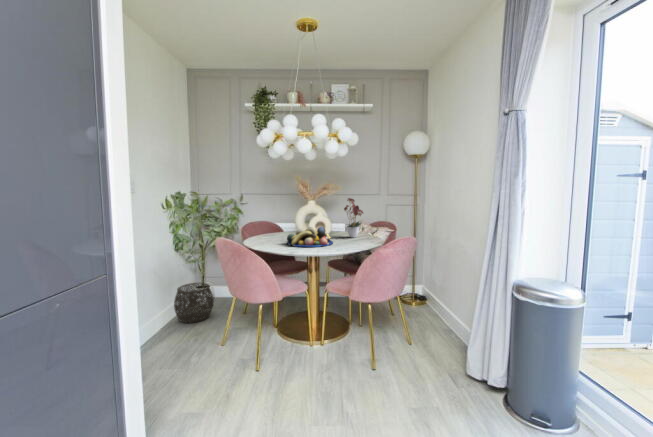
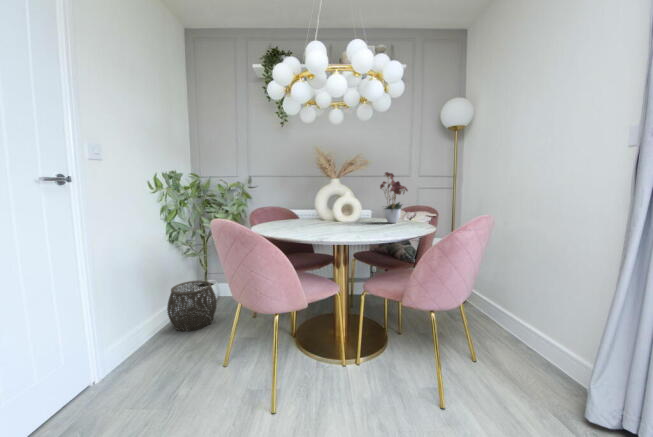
fruit bowl: present [287,227,333,247] -> none [308,208,372,234]

